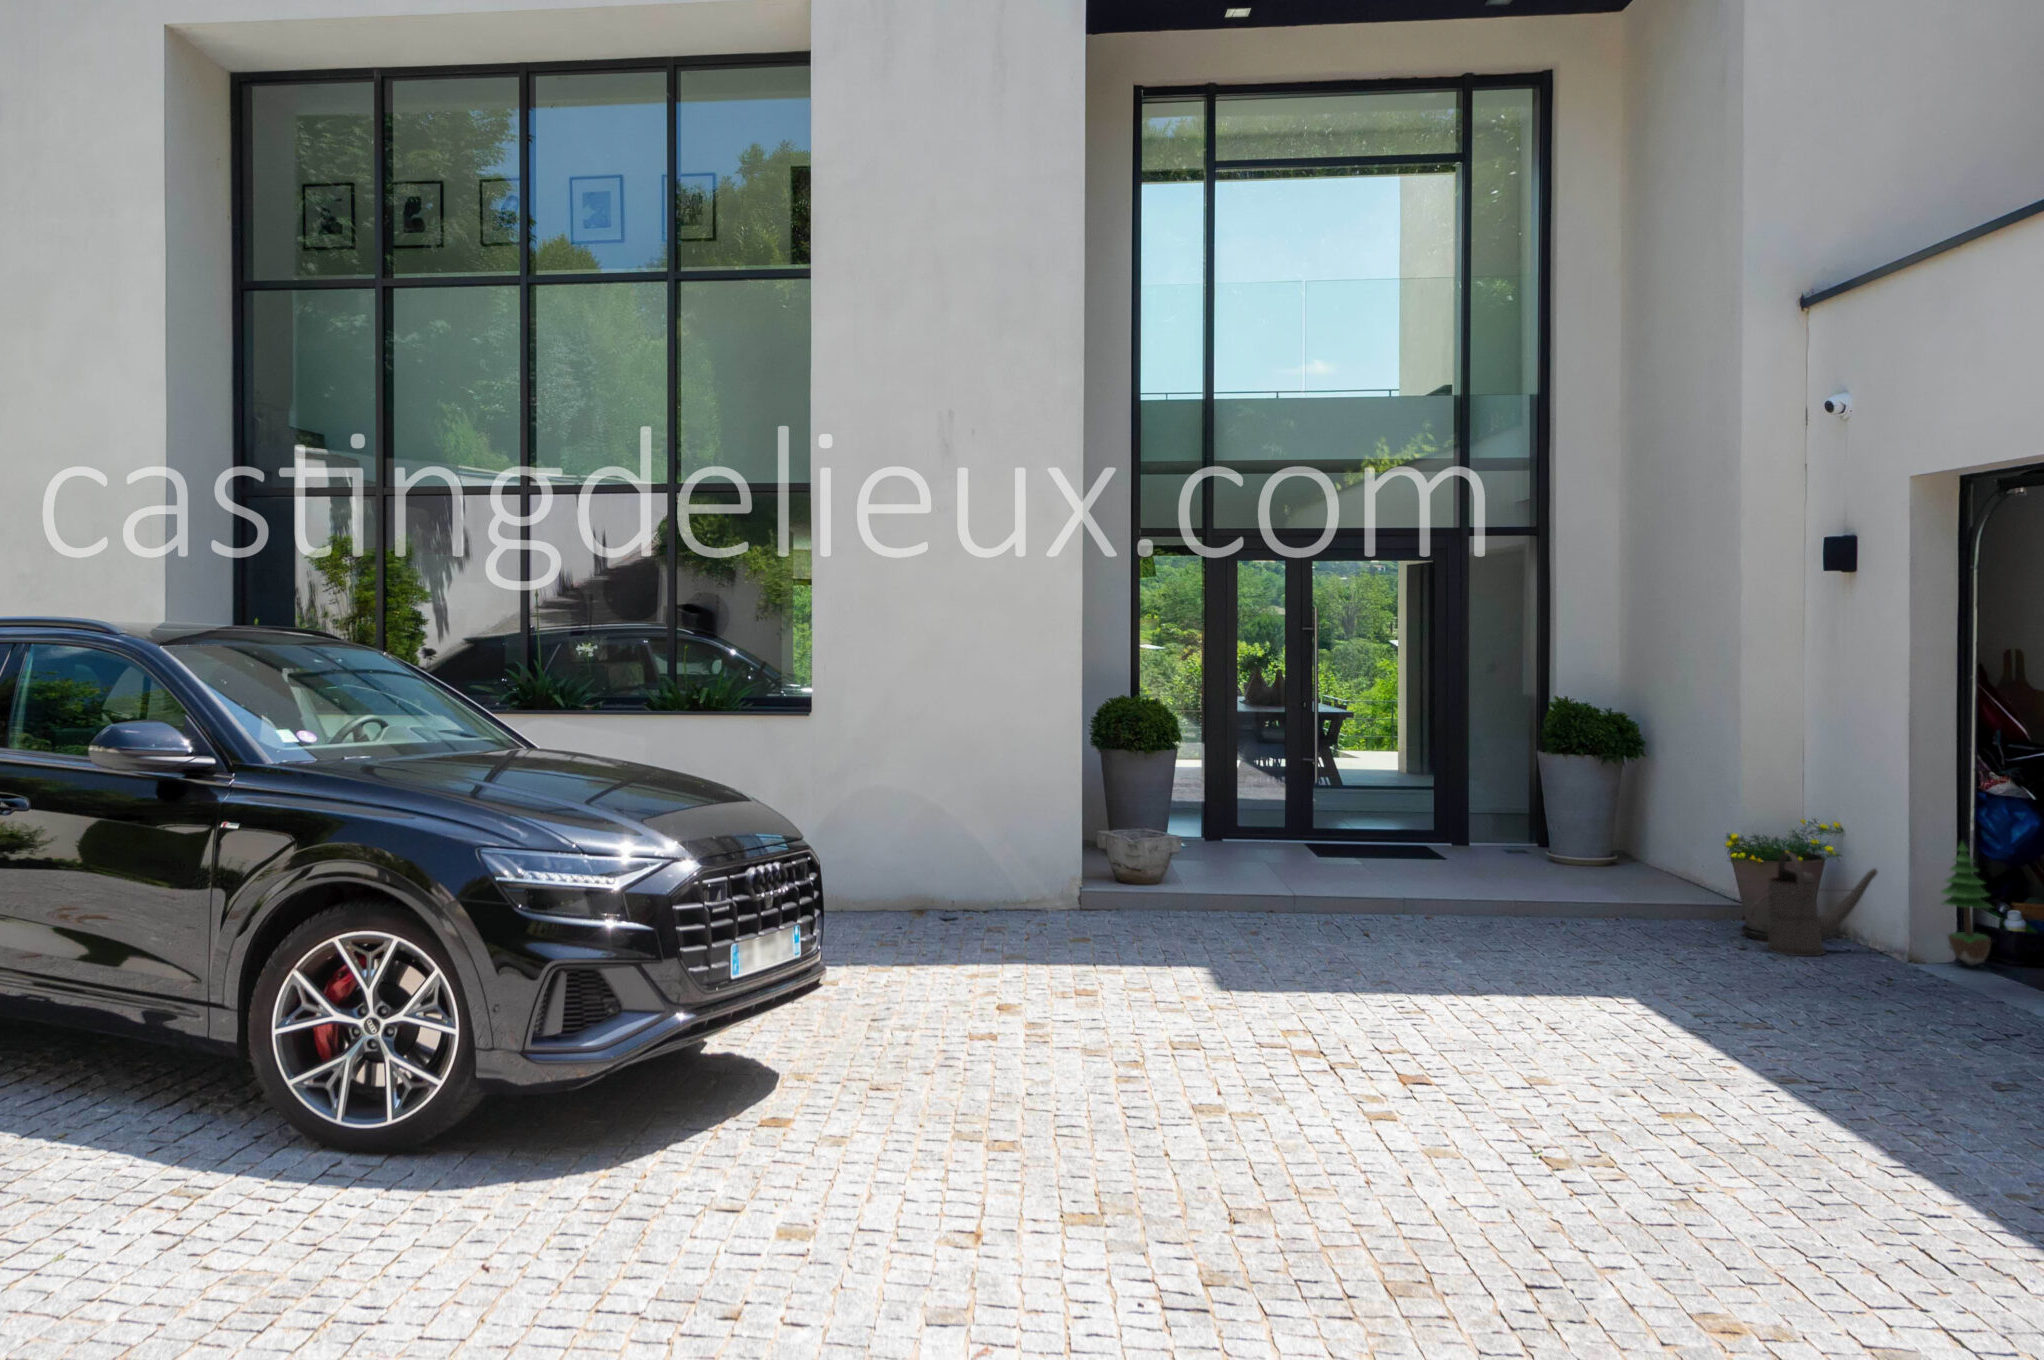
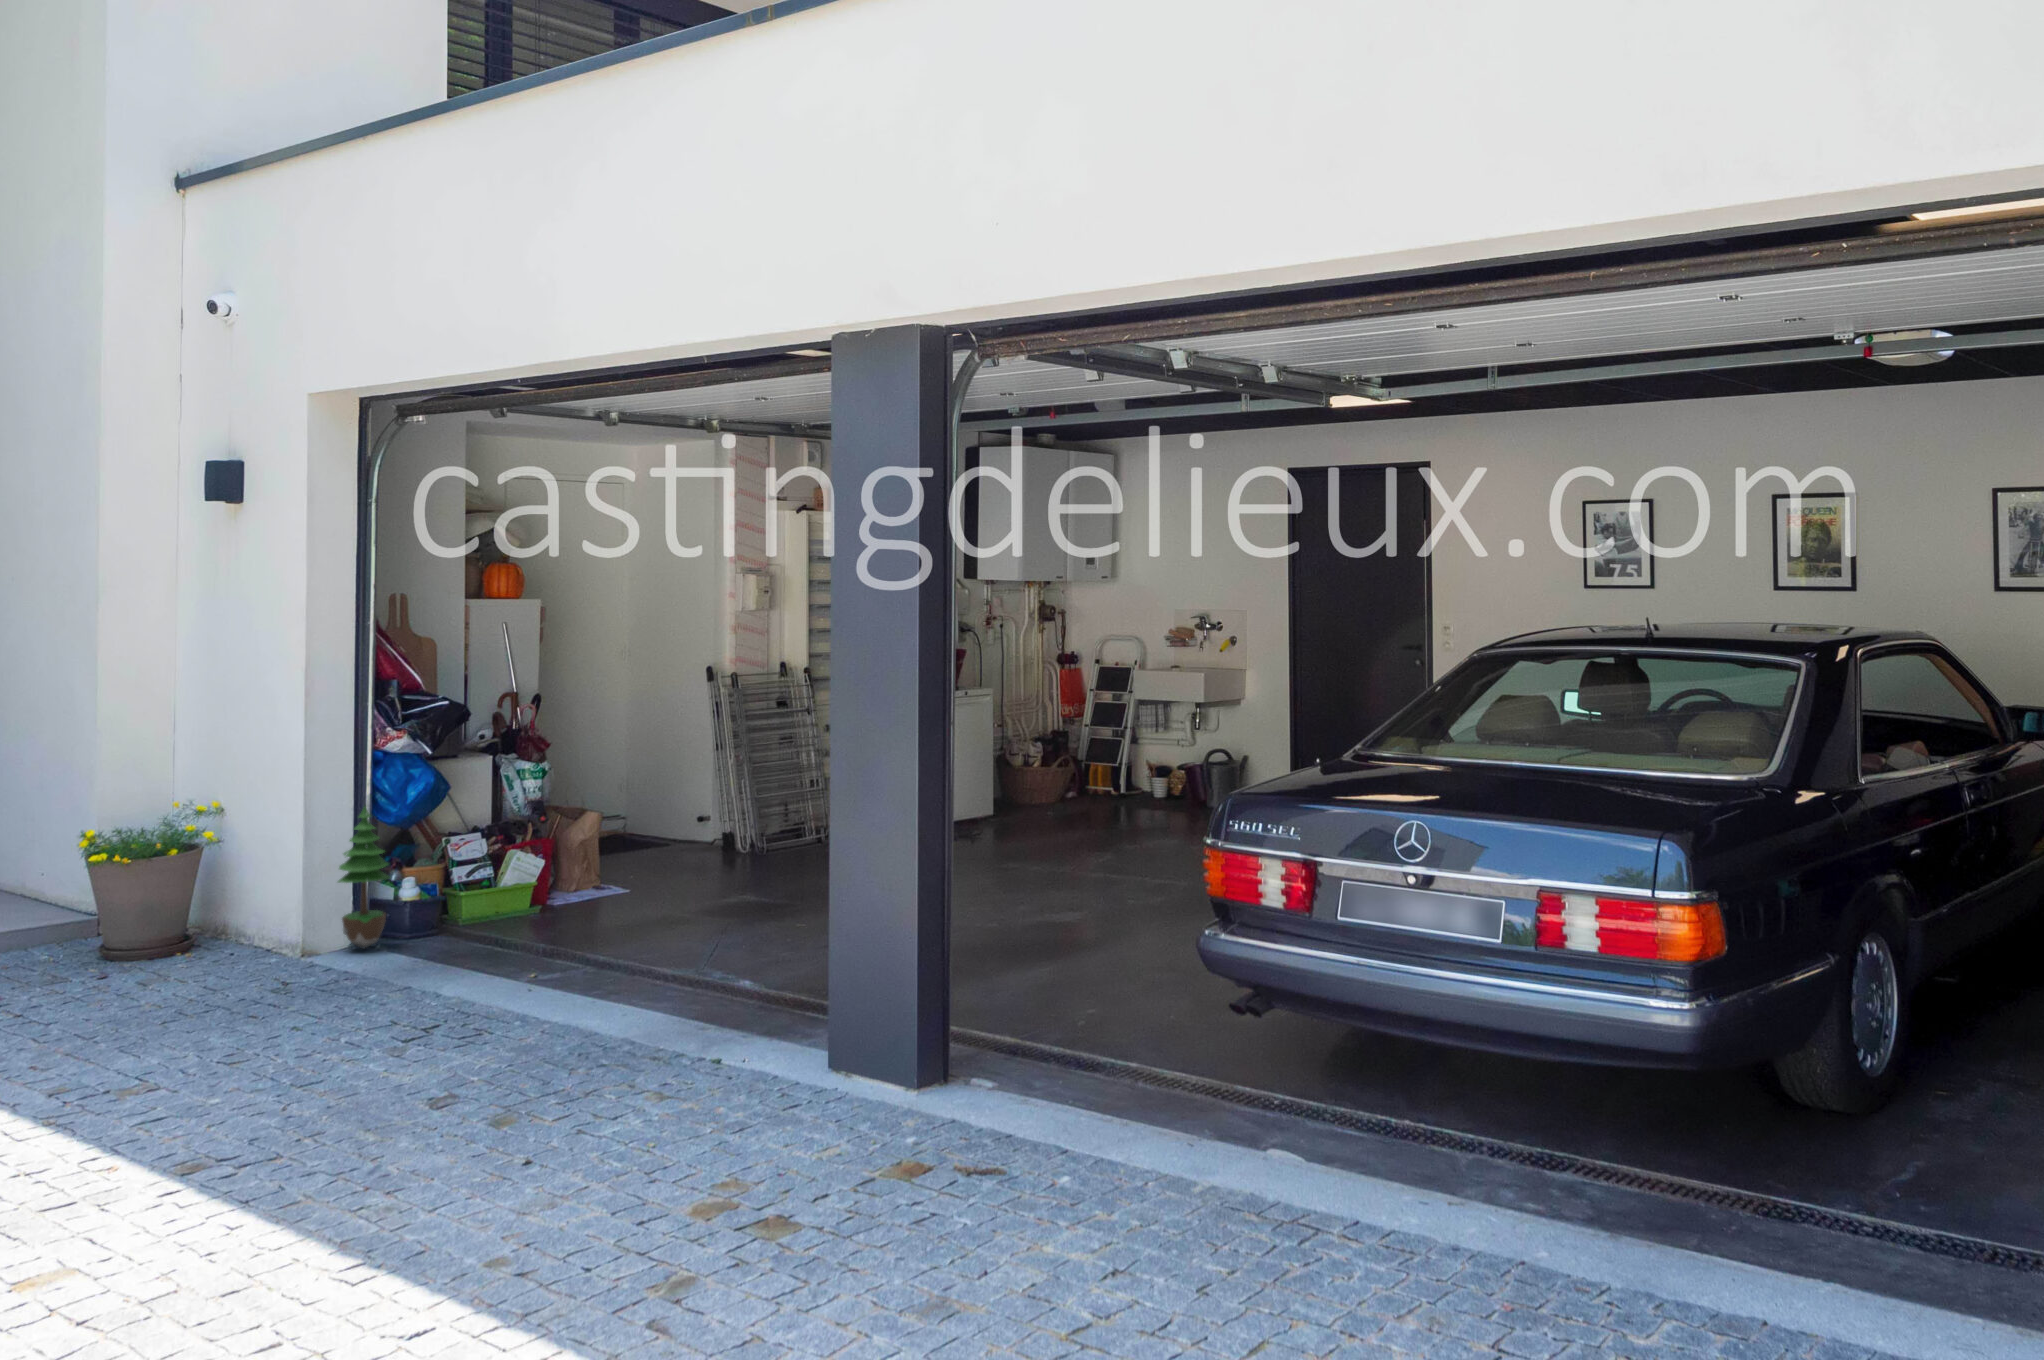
watering can: present [1750,853,1878,956] -> none [111,846,269,978]

